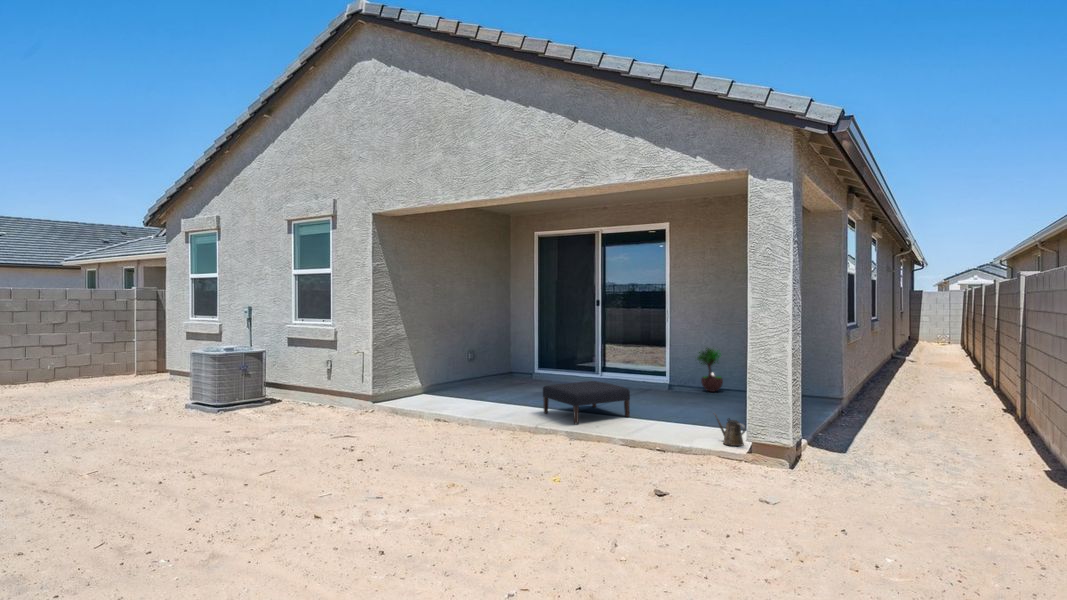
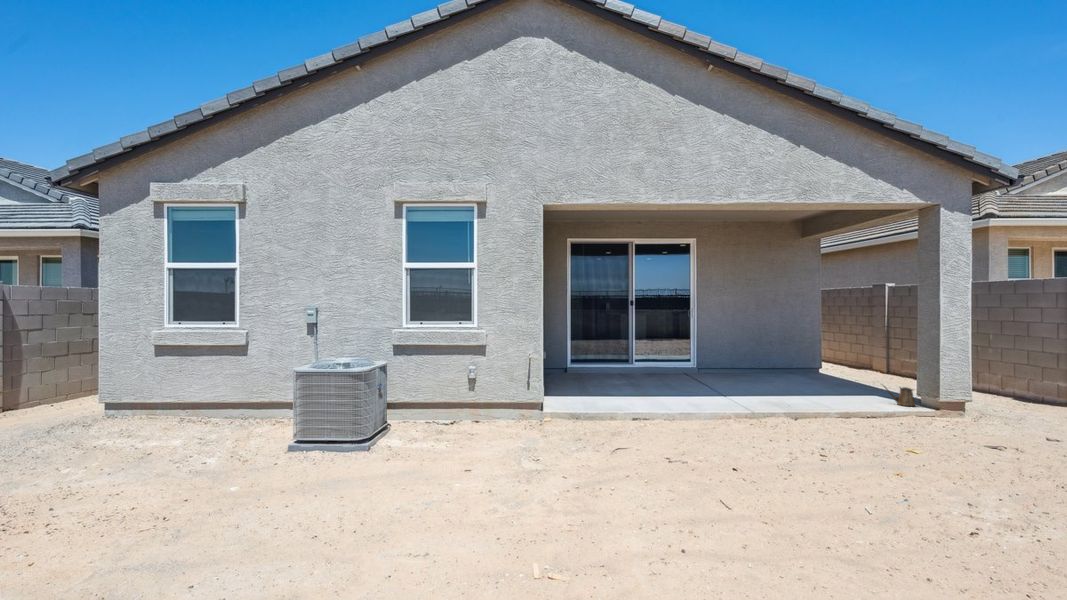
potted tree: present [697,348,723,392] -> none [732,334,755,372]
ottoman: present [543,381,630,424] -> none [715,369,779,405]

